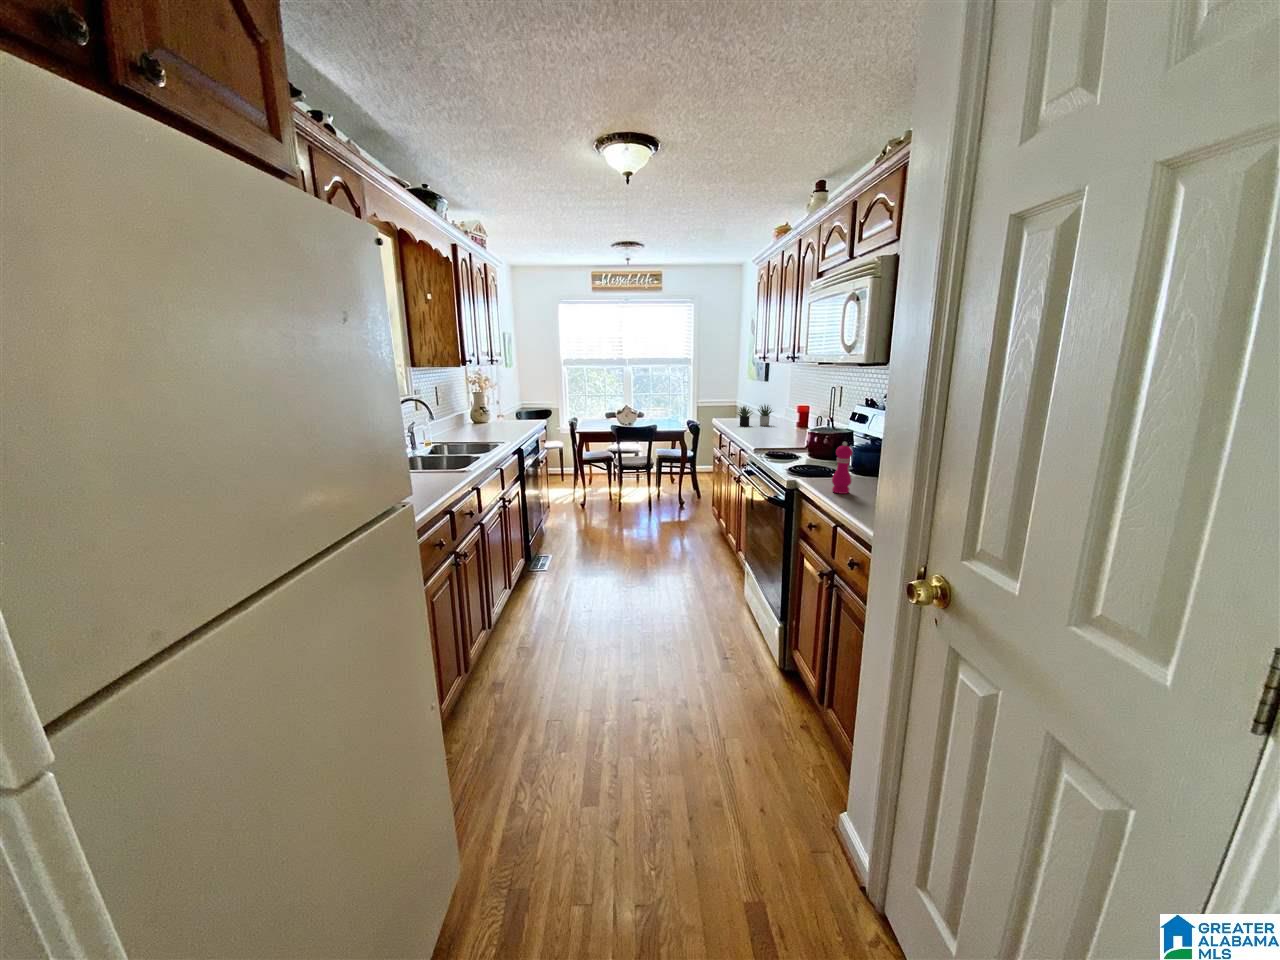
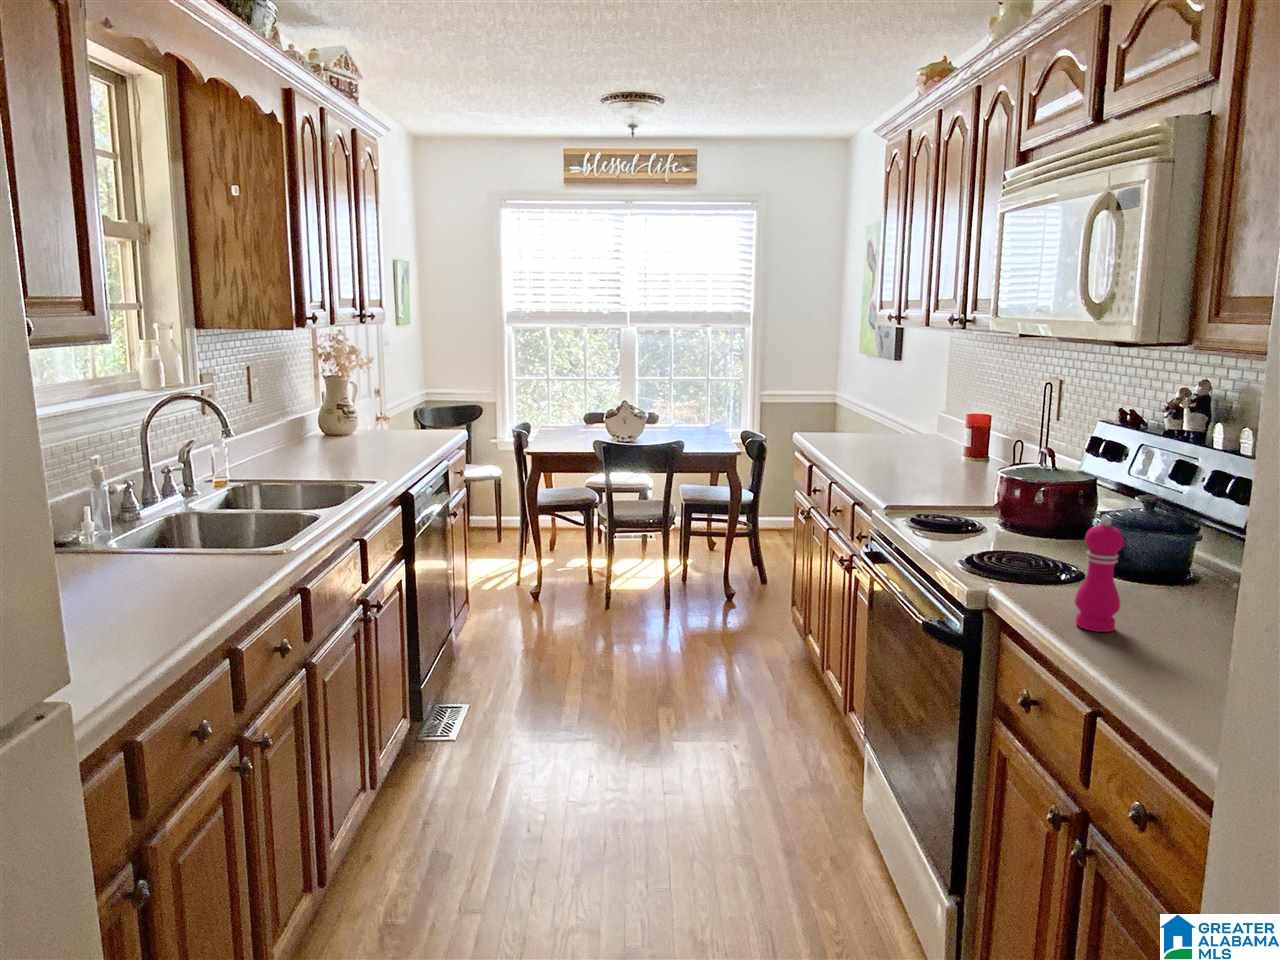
succulent plant: present [738,405,772,426] -> none [839,404,920,450]

